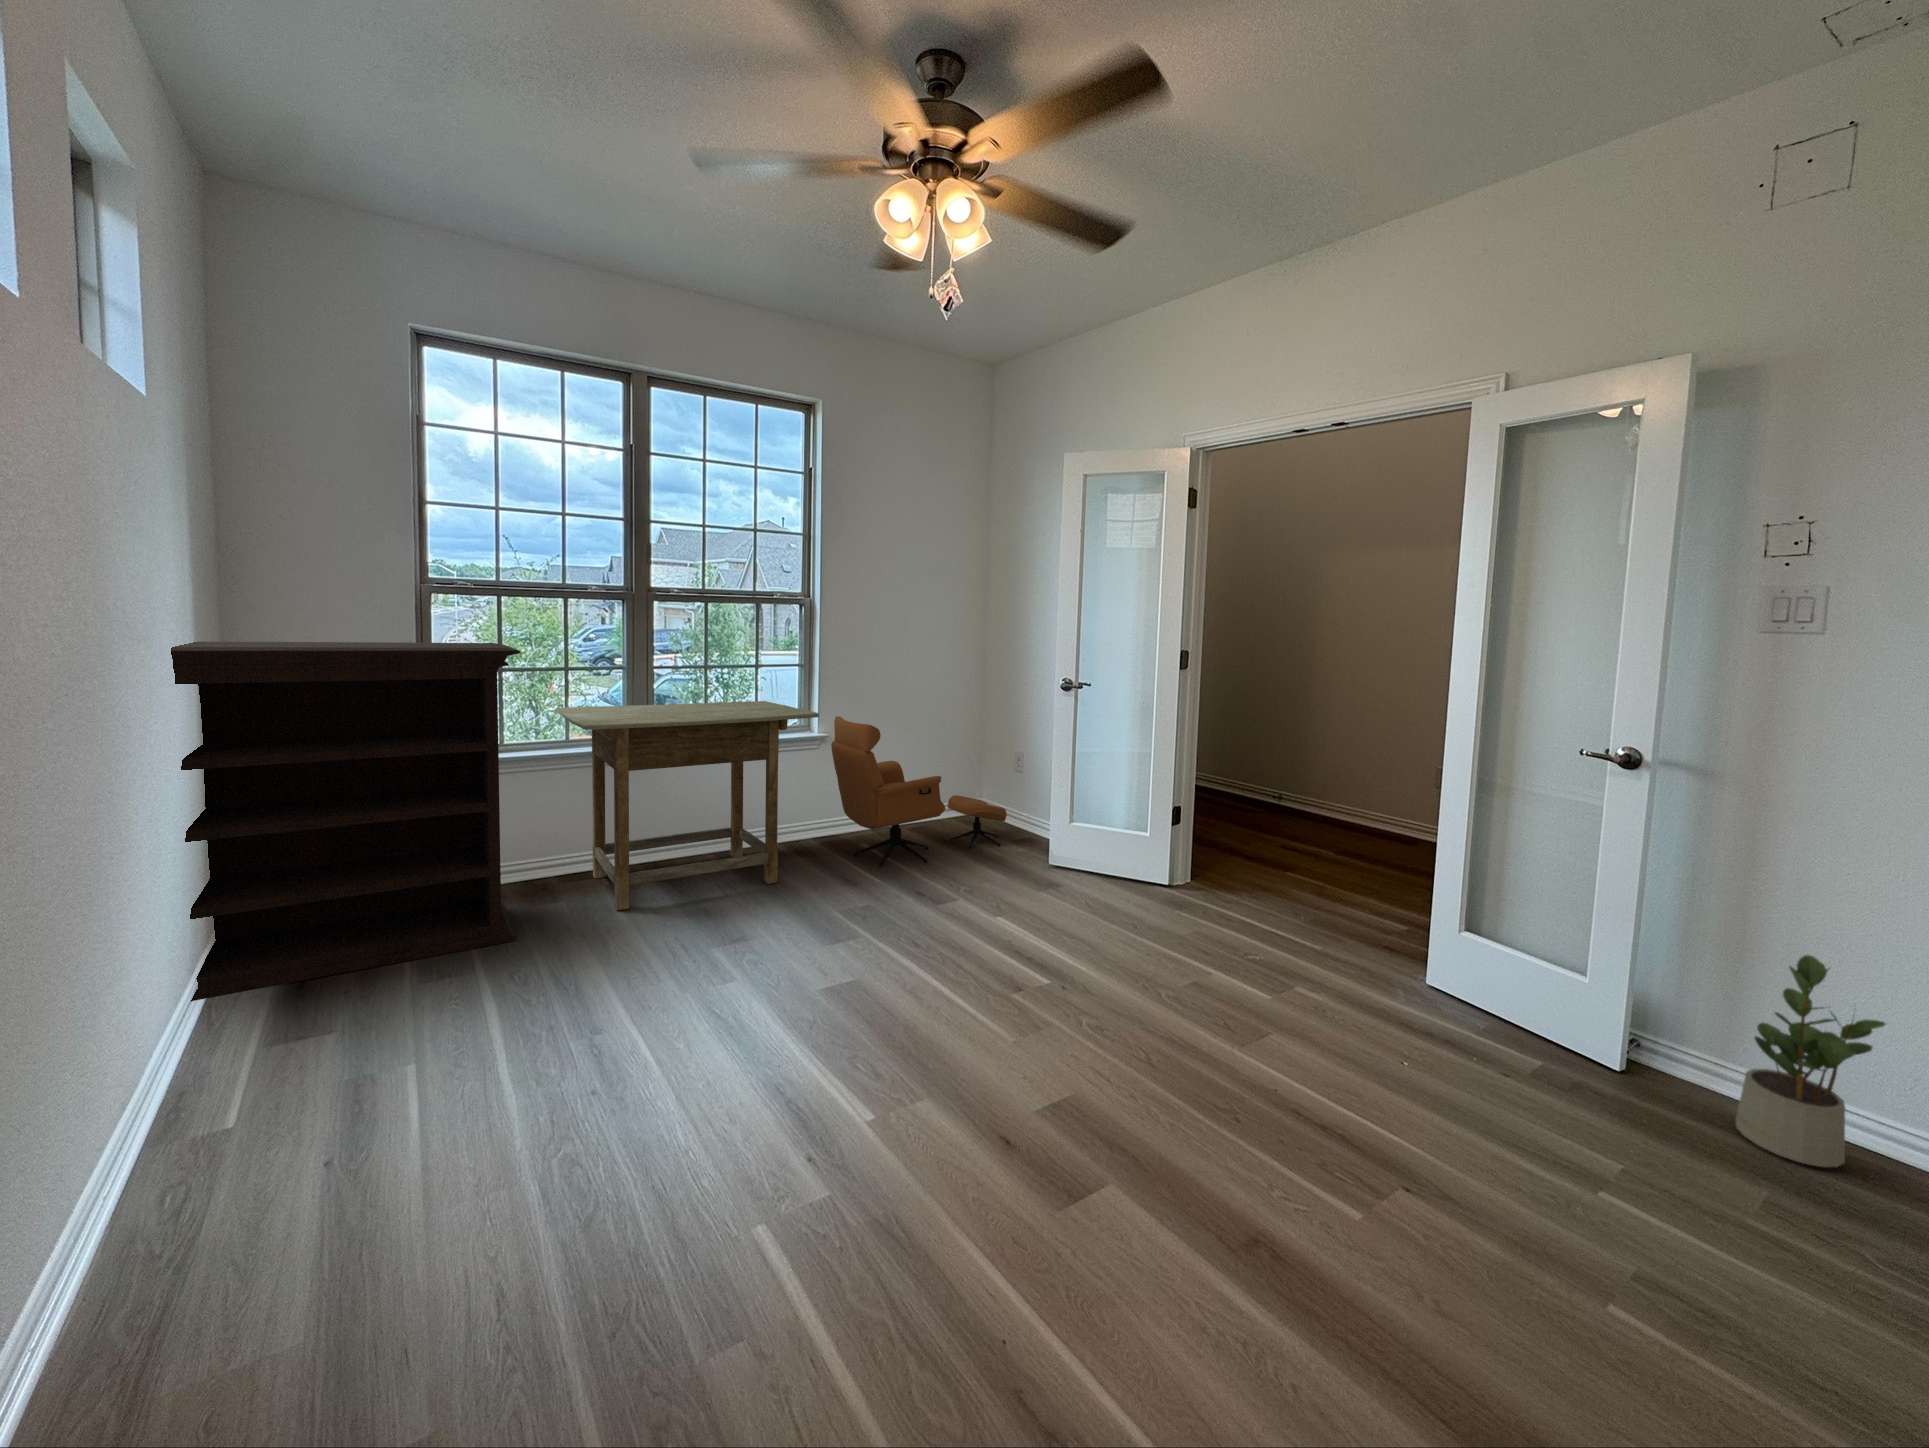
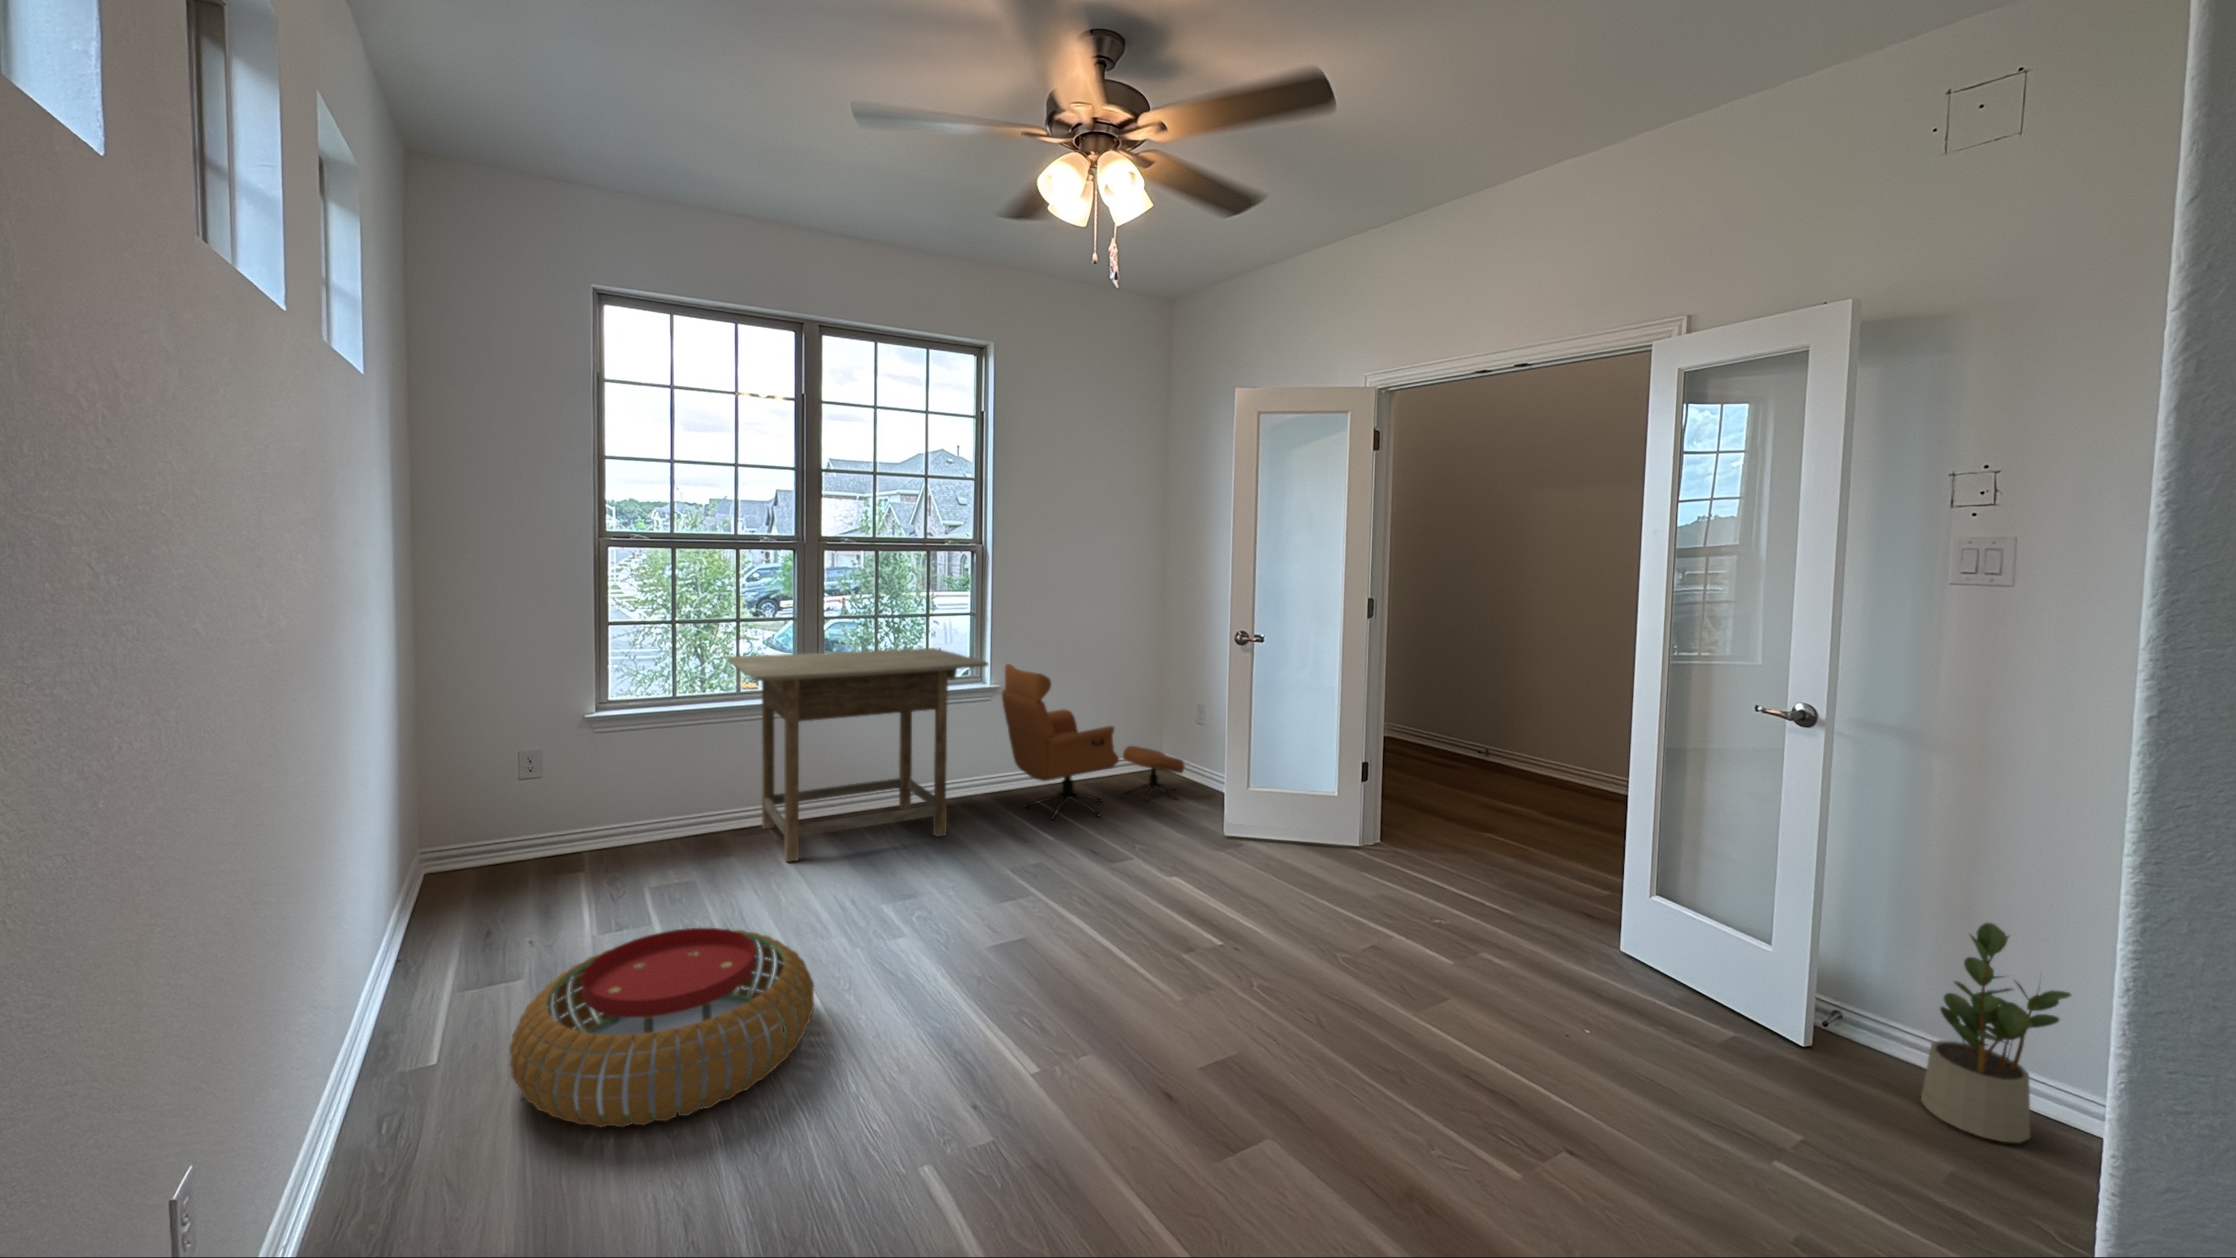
bookshelf: present [171,641,520,1001] -> none [330,594,696,951]
pouf: none [301,981,640,1200] -> present [510,928,814,1127]

